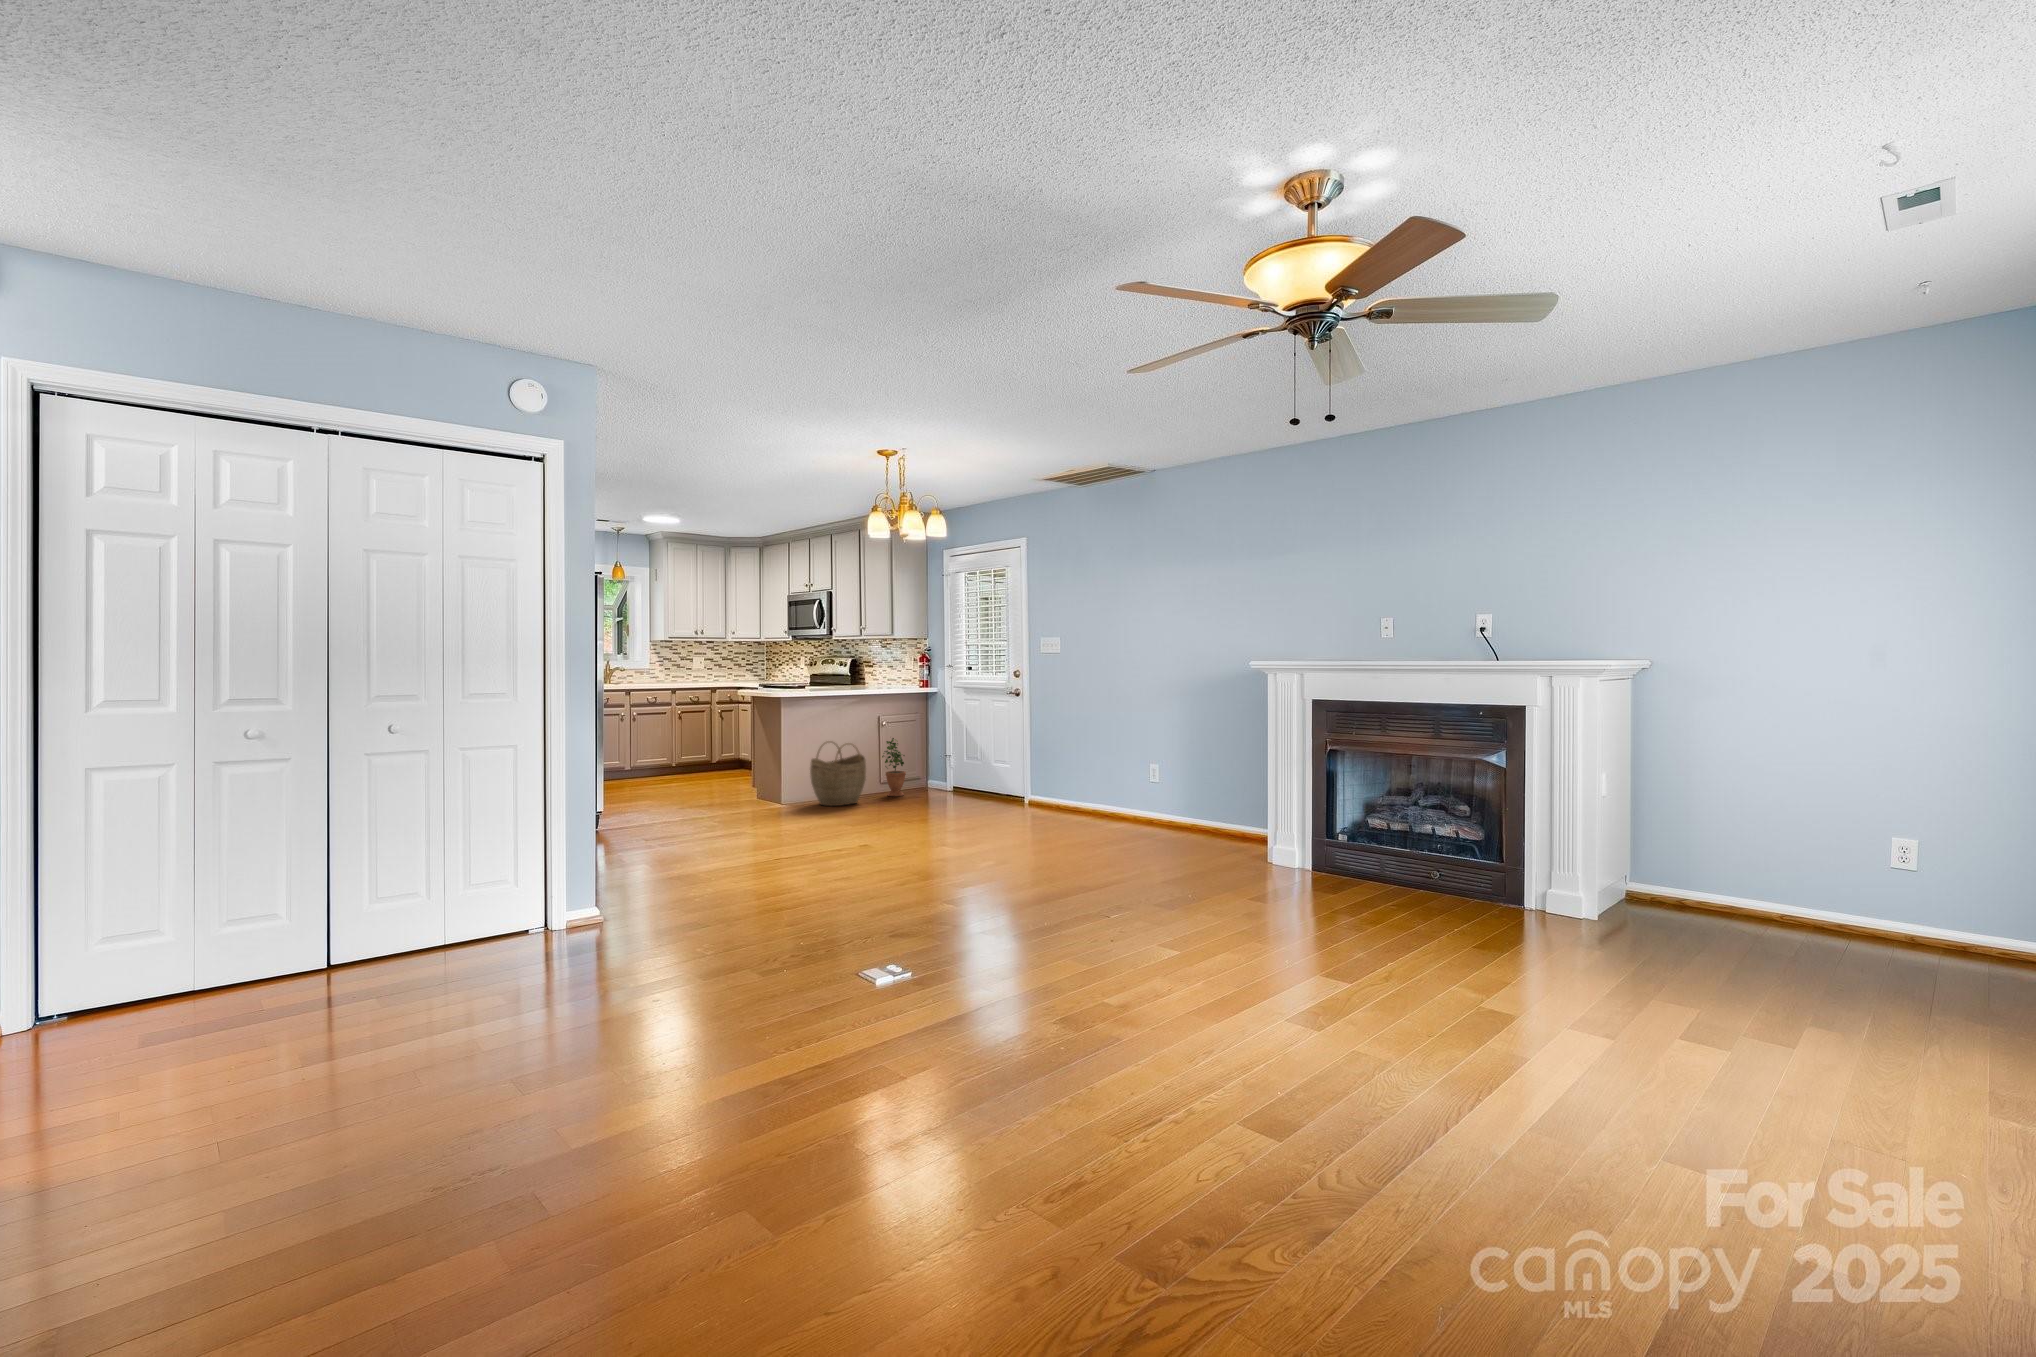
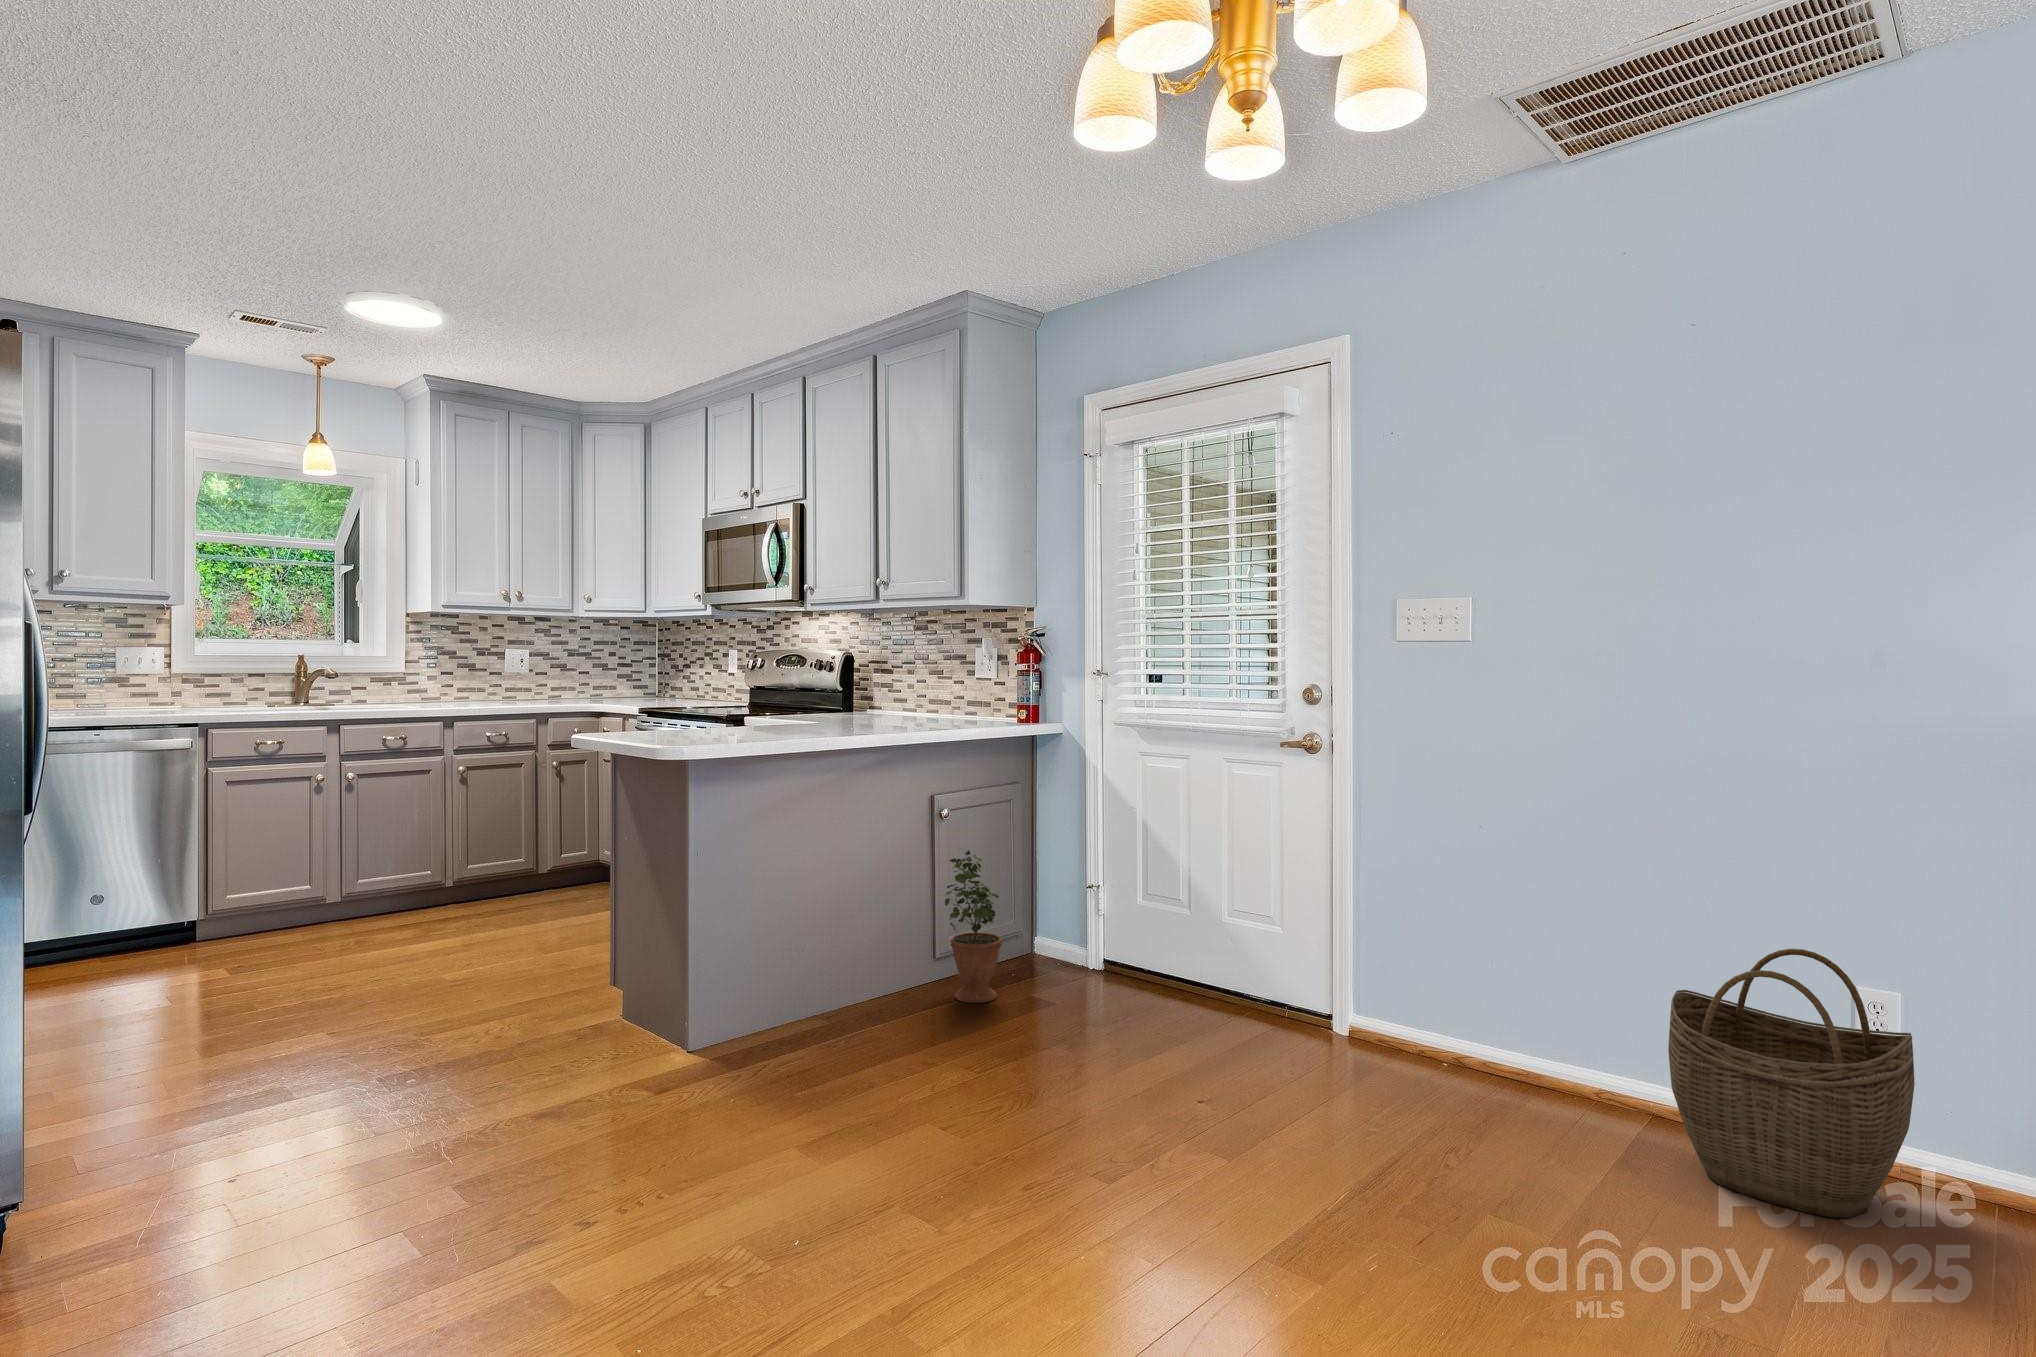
woven basket: present [810,741,866,806] -> present [1668,949,1915,1218]

